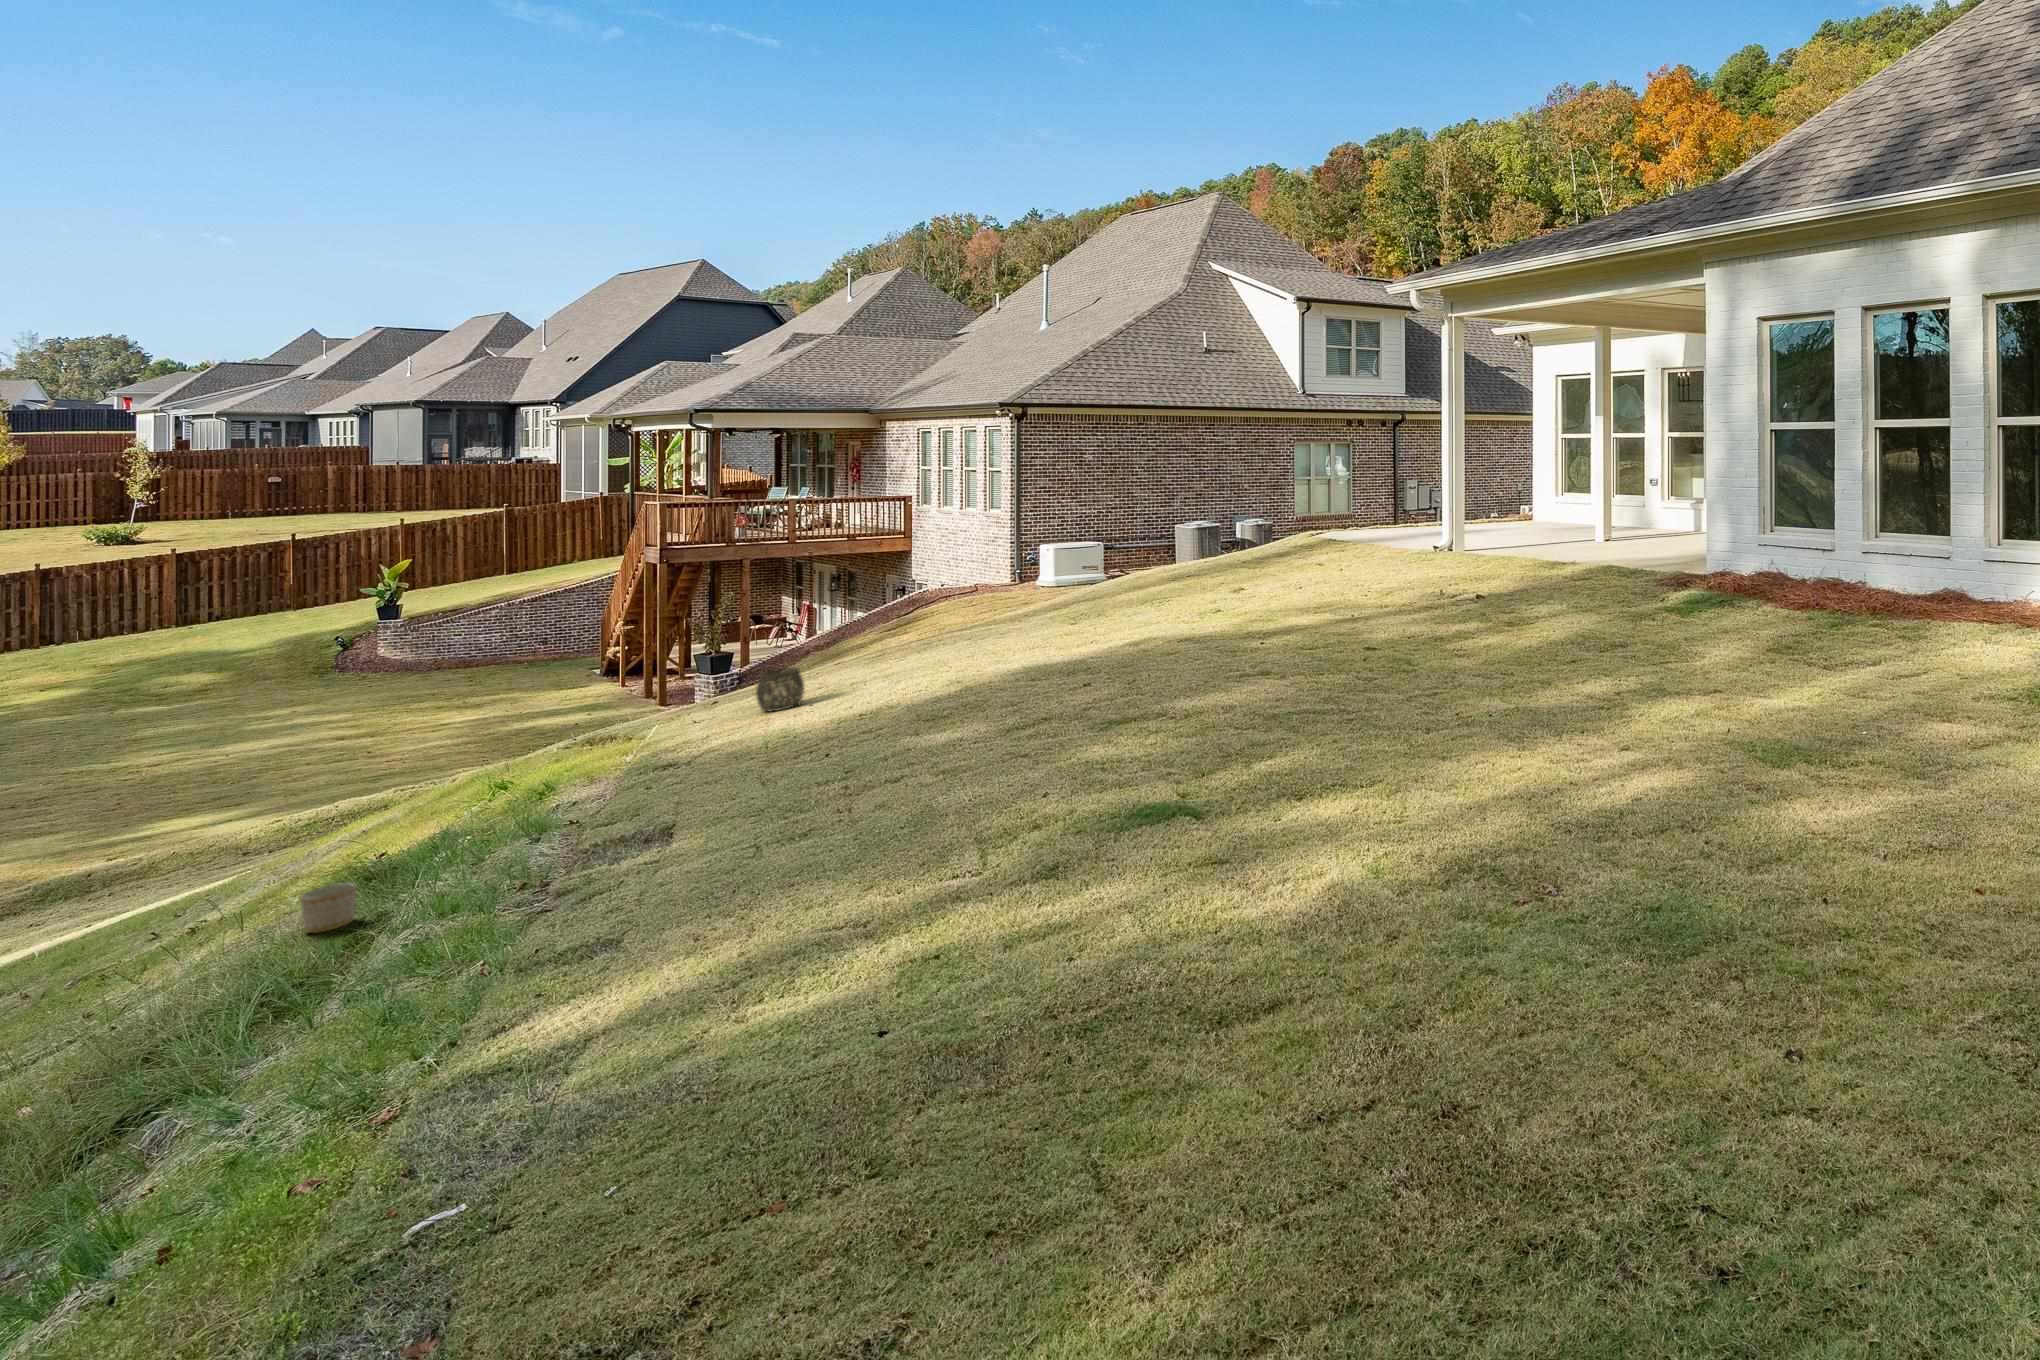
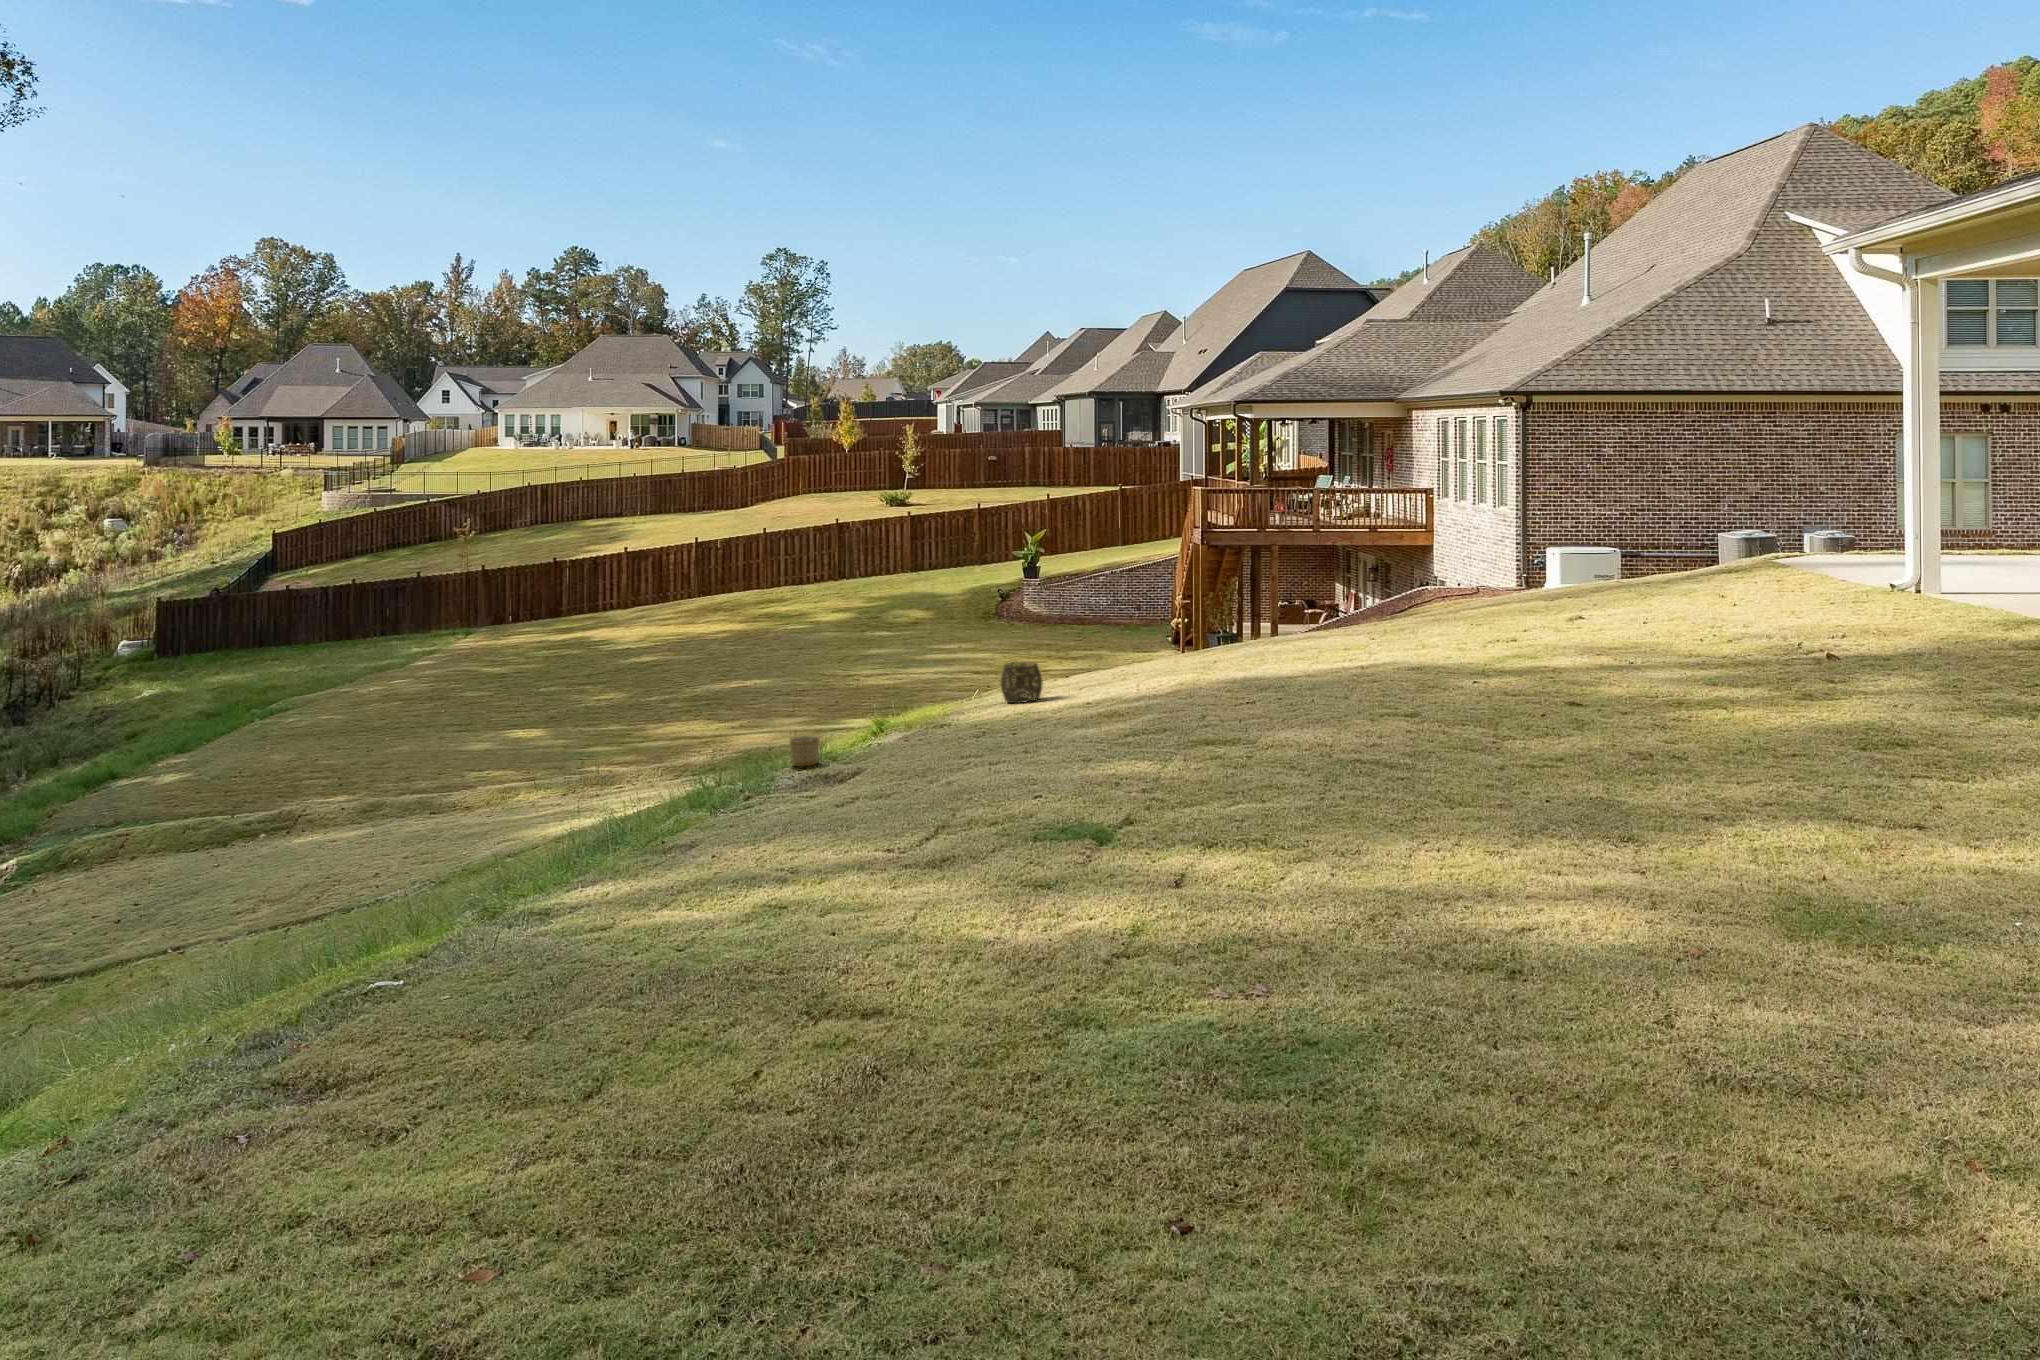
woven basket: present [756,667,804,711] -> present [1001,662,1043,704]

